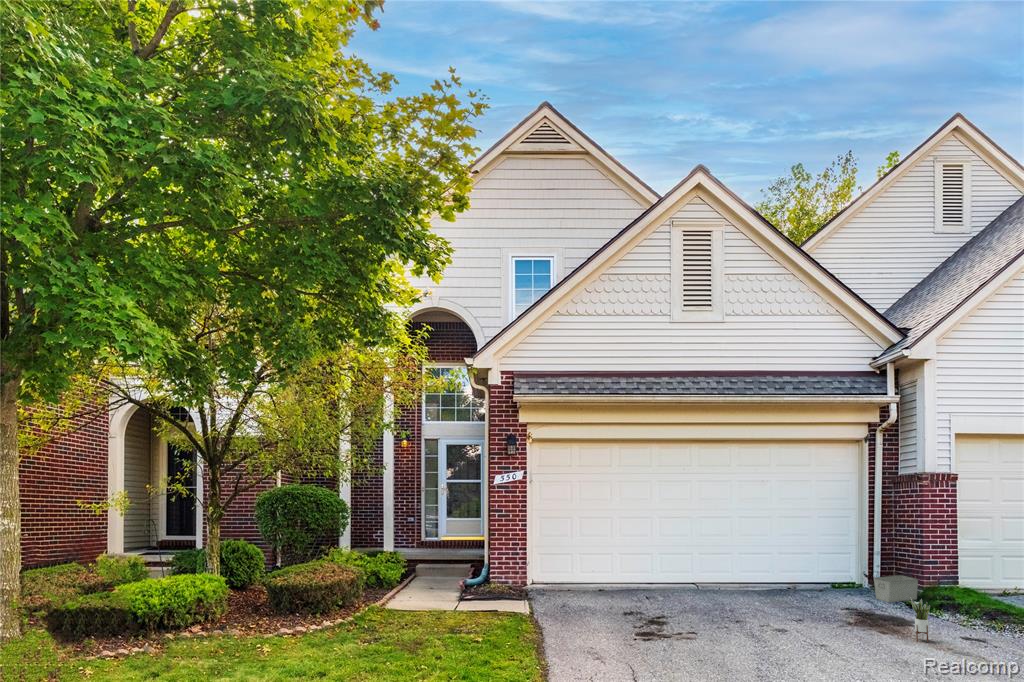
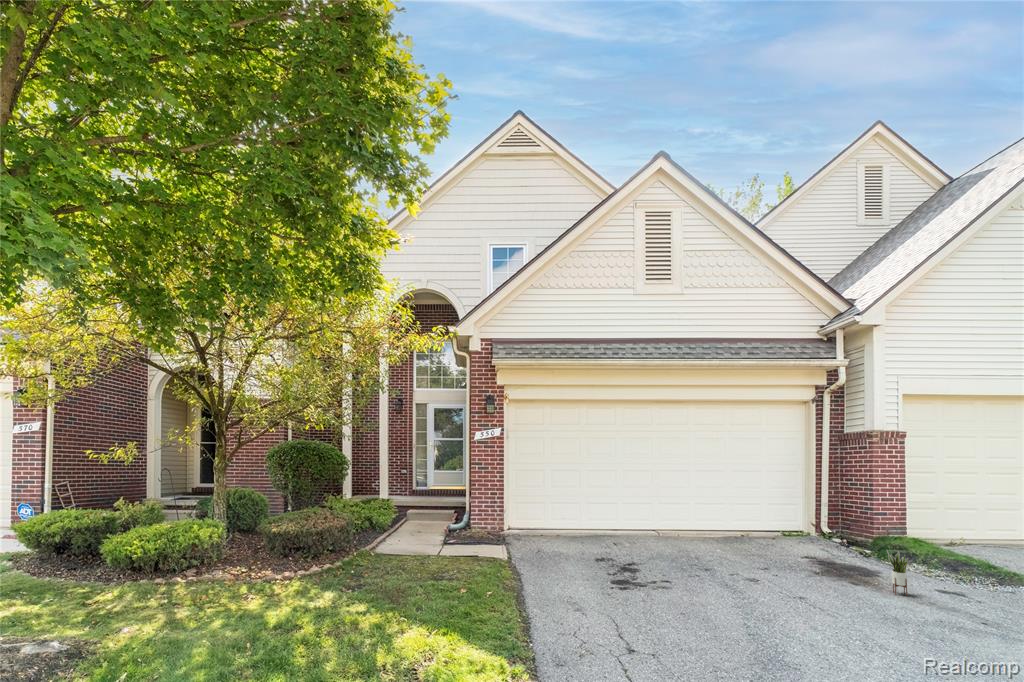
storage bin: present [874,575,918,602] -> none [826,525,869,551]

